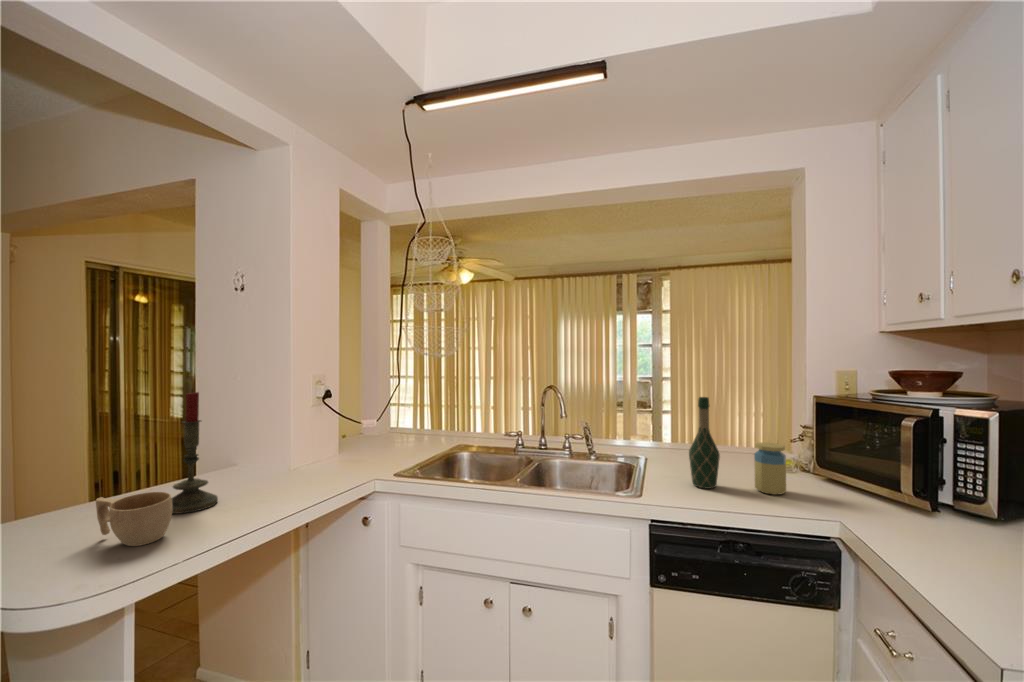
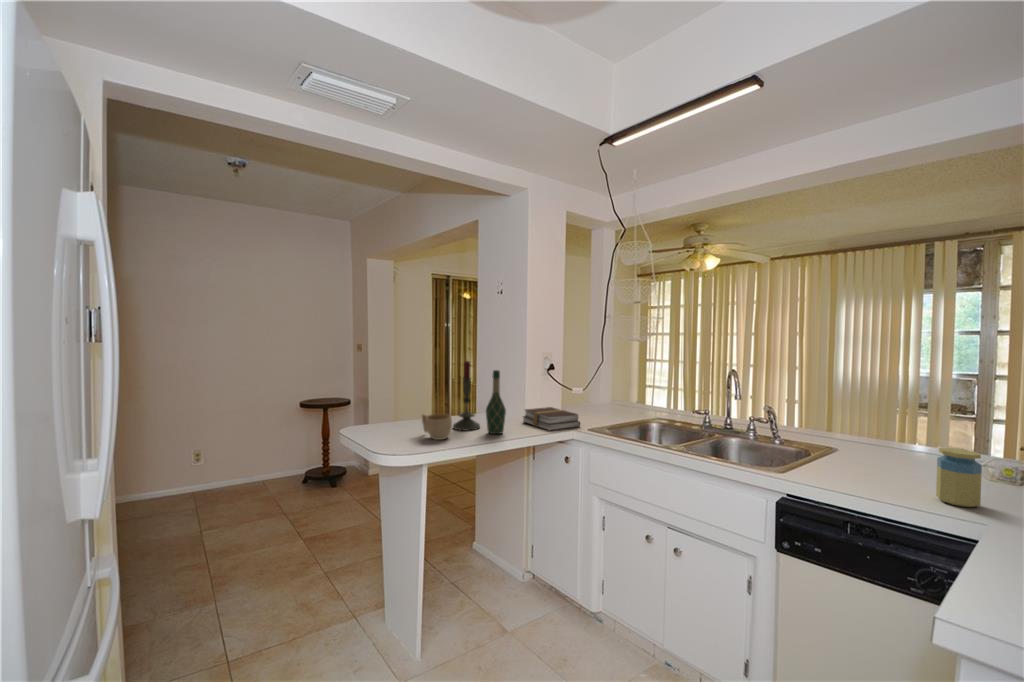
wine bottle: present [689,397,720,489] -> present [486,370,506,434]
book: none [286,449,377,485] -> present [523,407,580,430]

